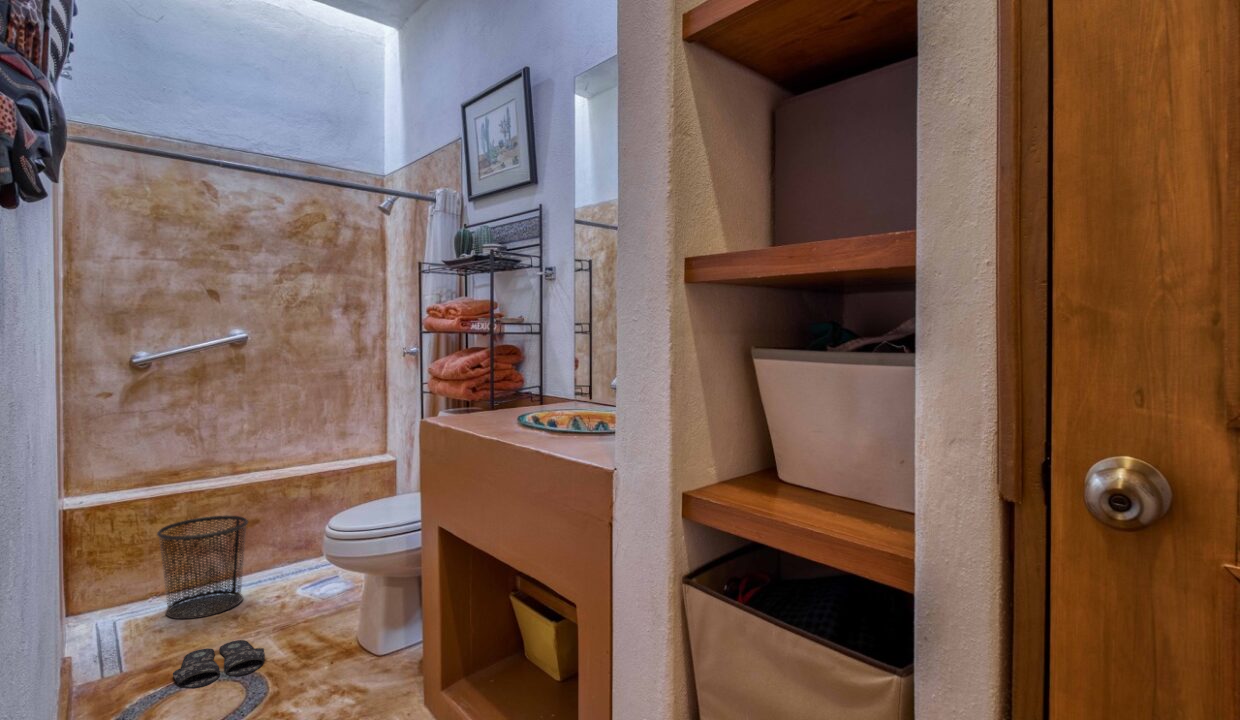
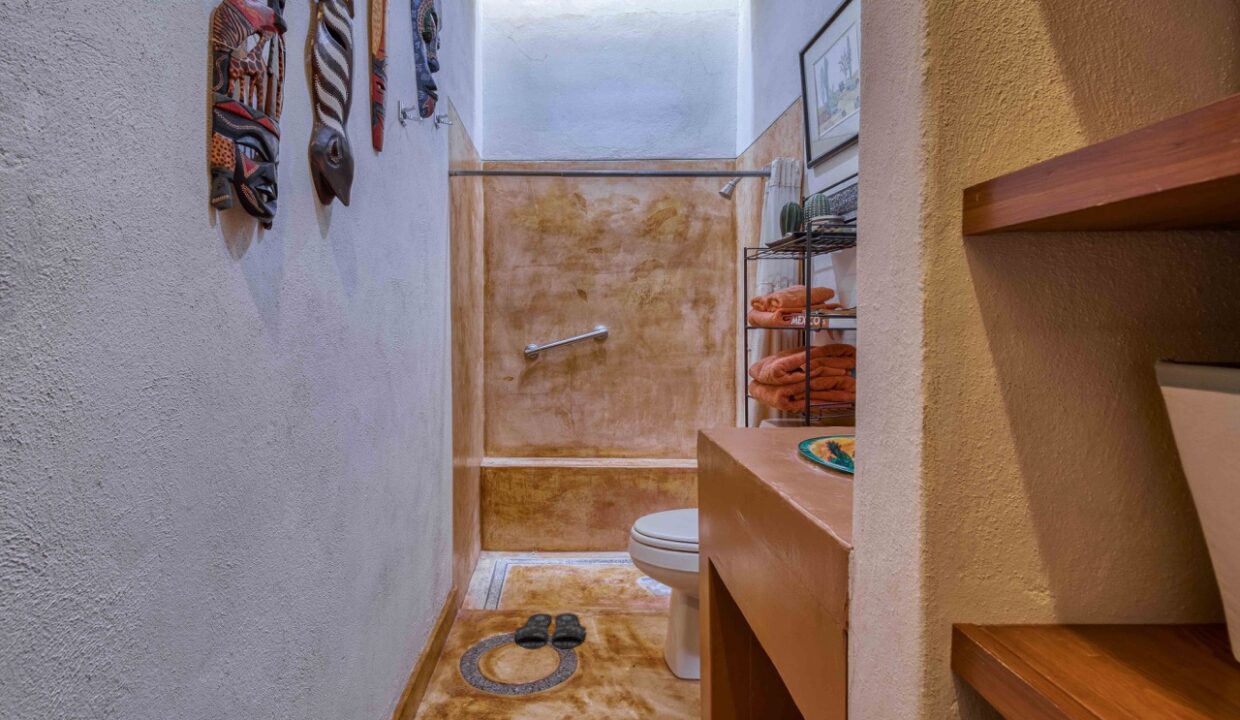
waste bin: present [157,515,248,619] -> none [528,494,597,584]

